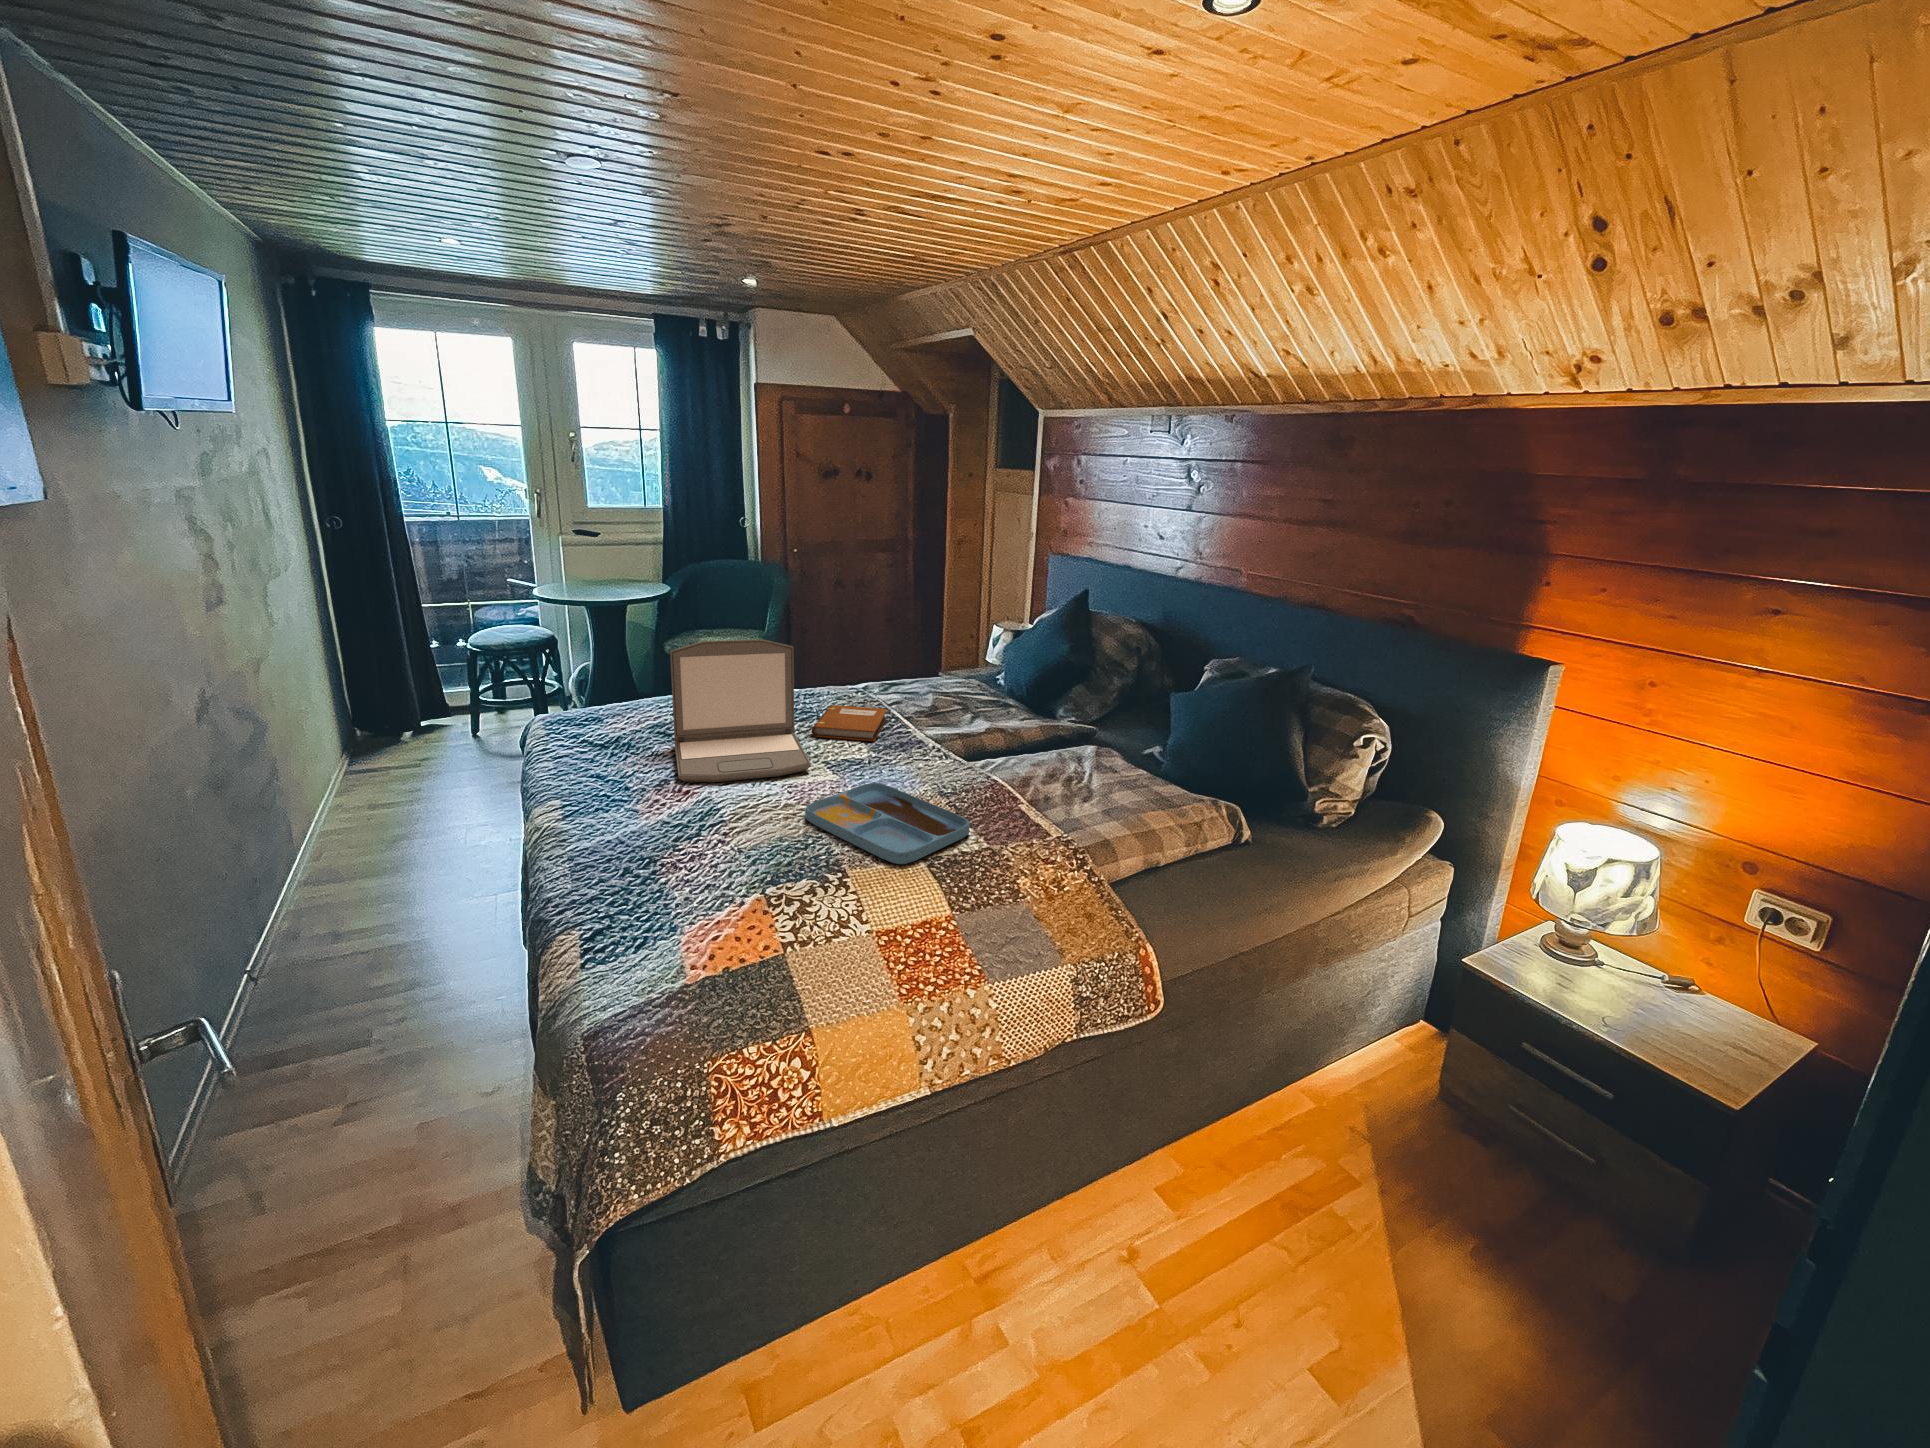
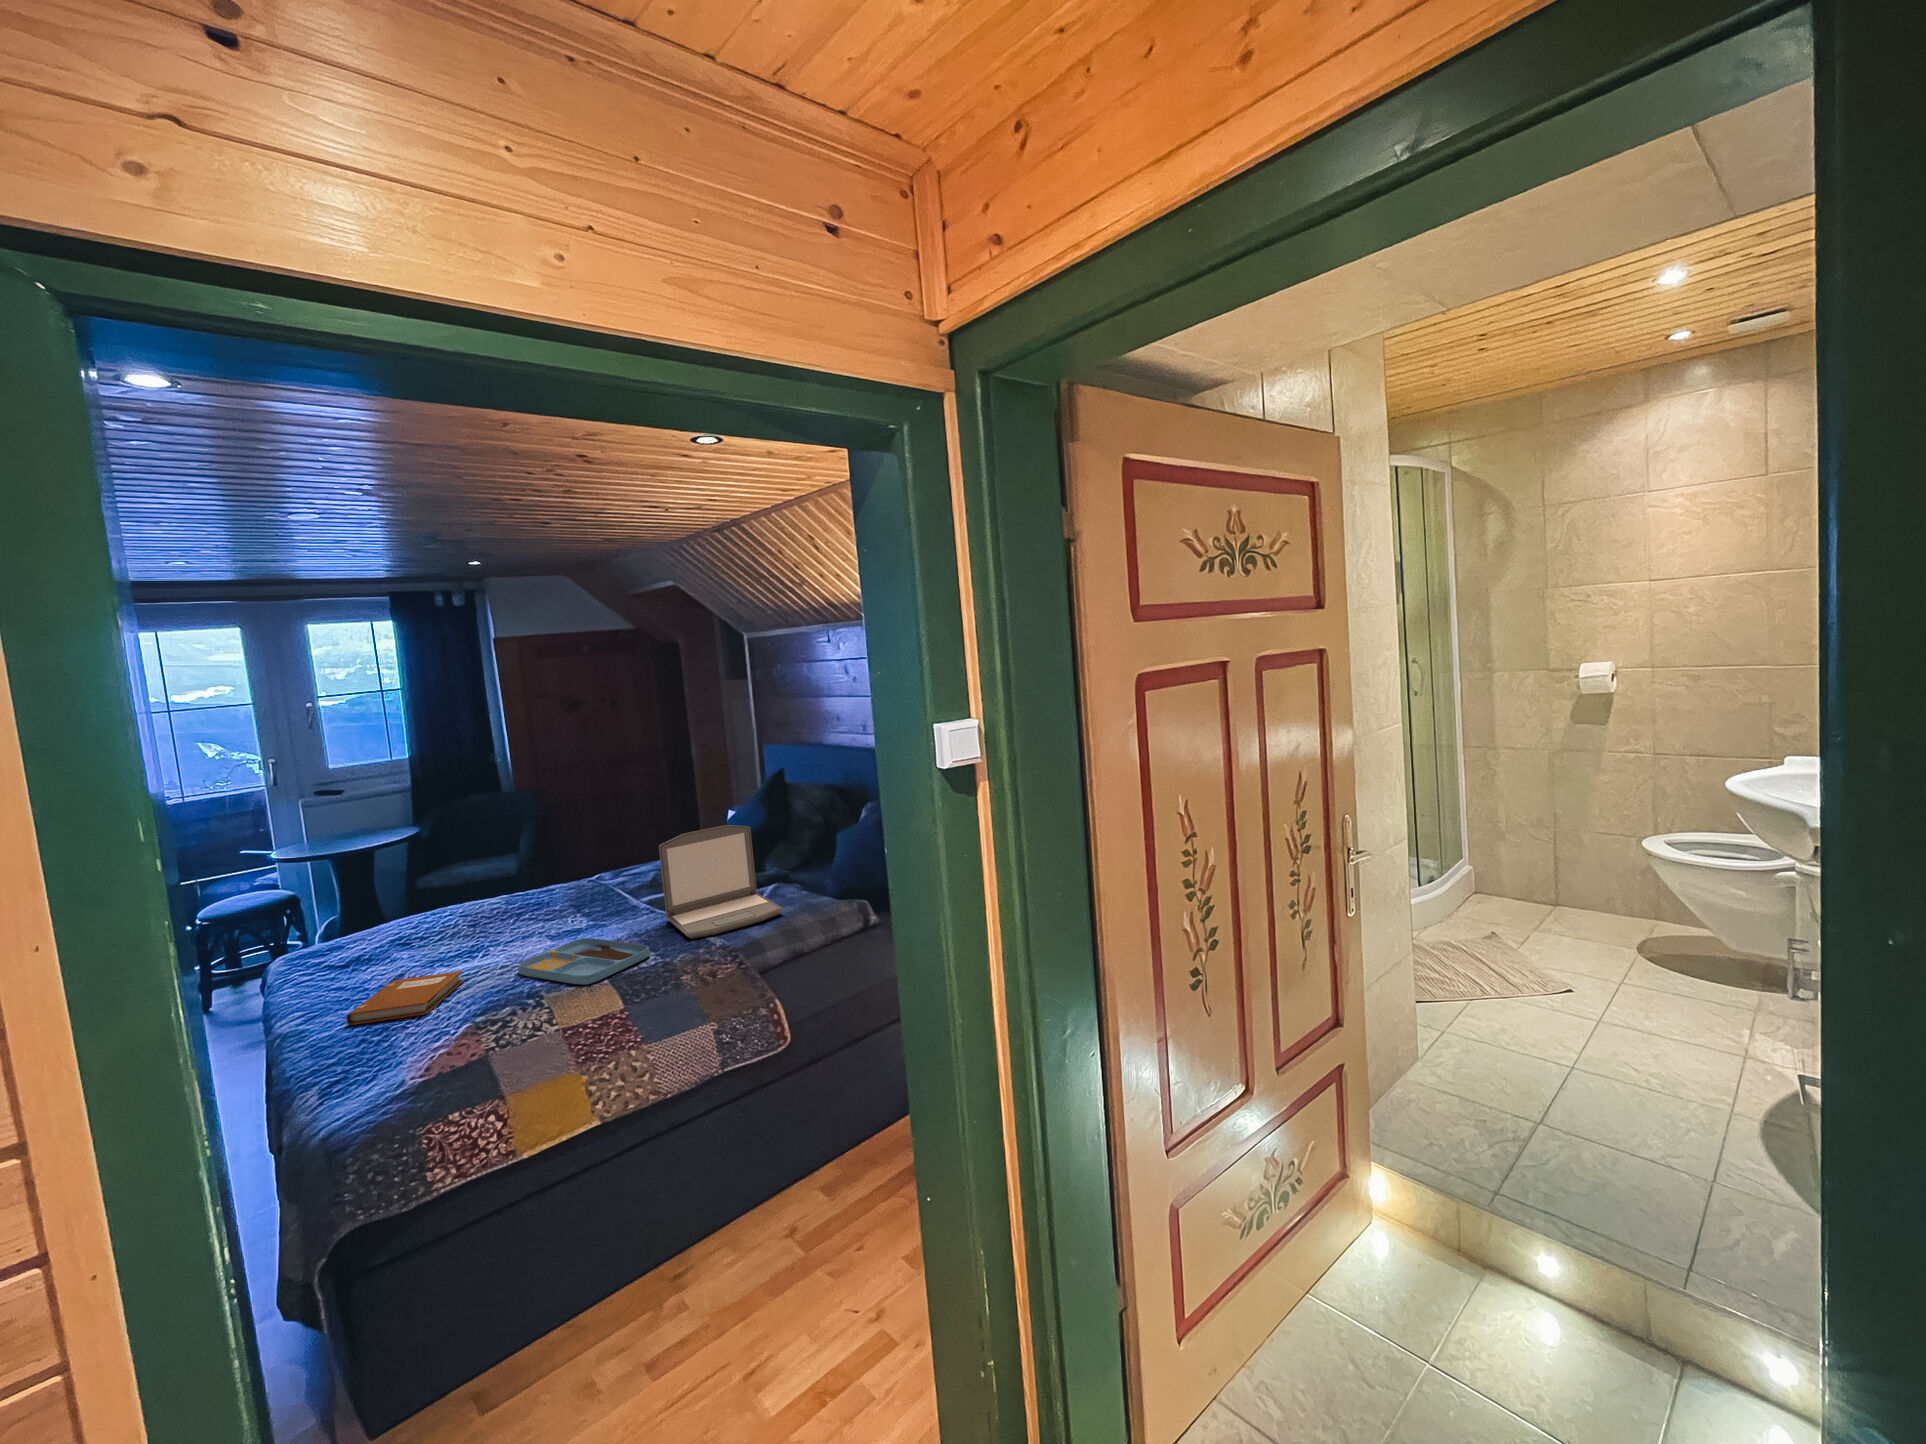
laptop: present [670,639,811,782] -> present [659,825,783,939]
notebook: present [812,705,887,741] -> present [346,971,463,1025]

